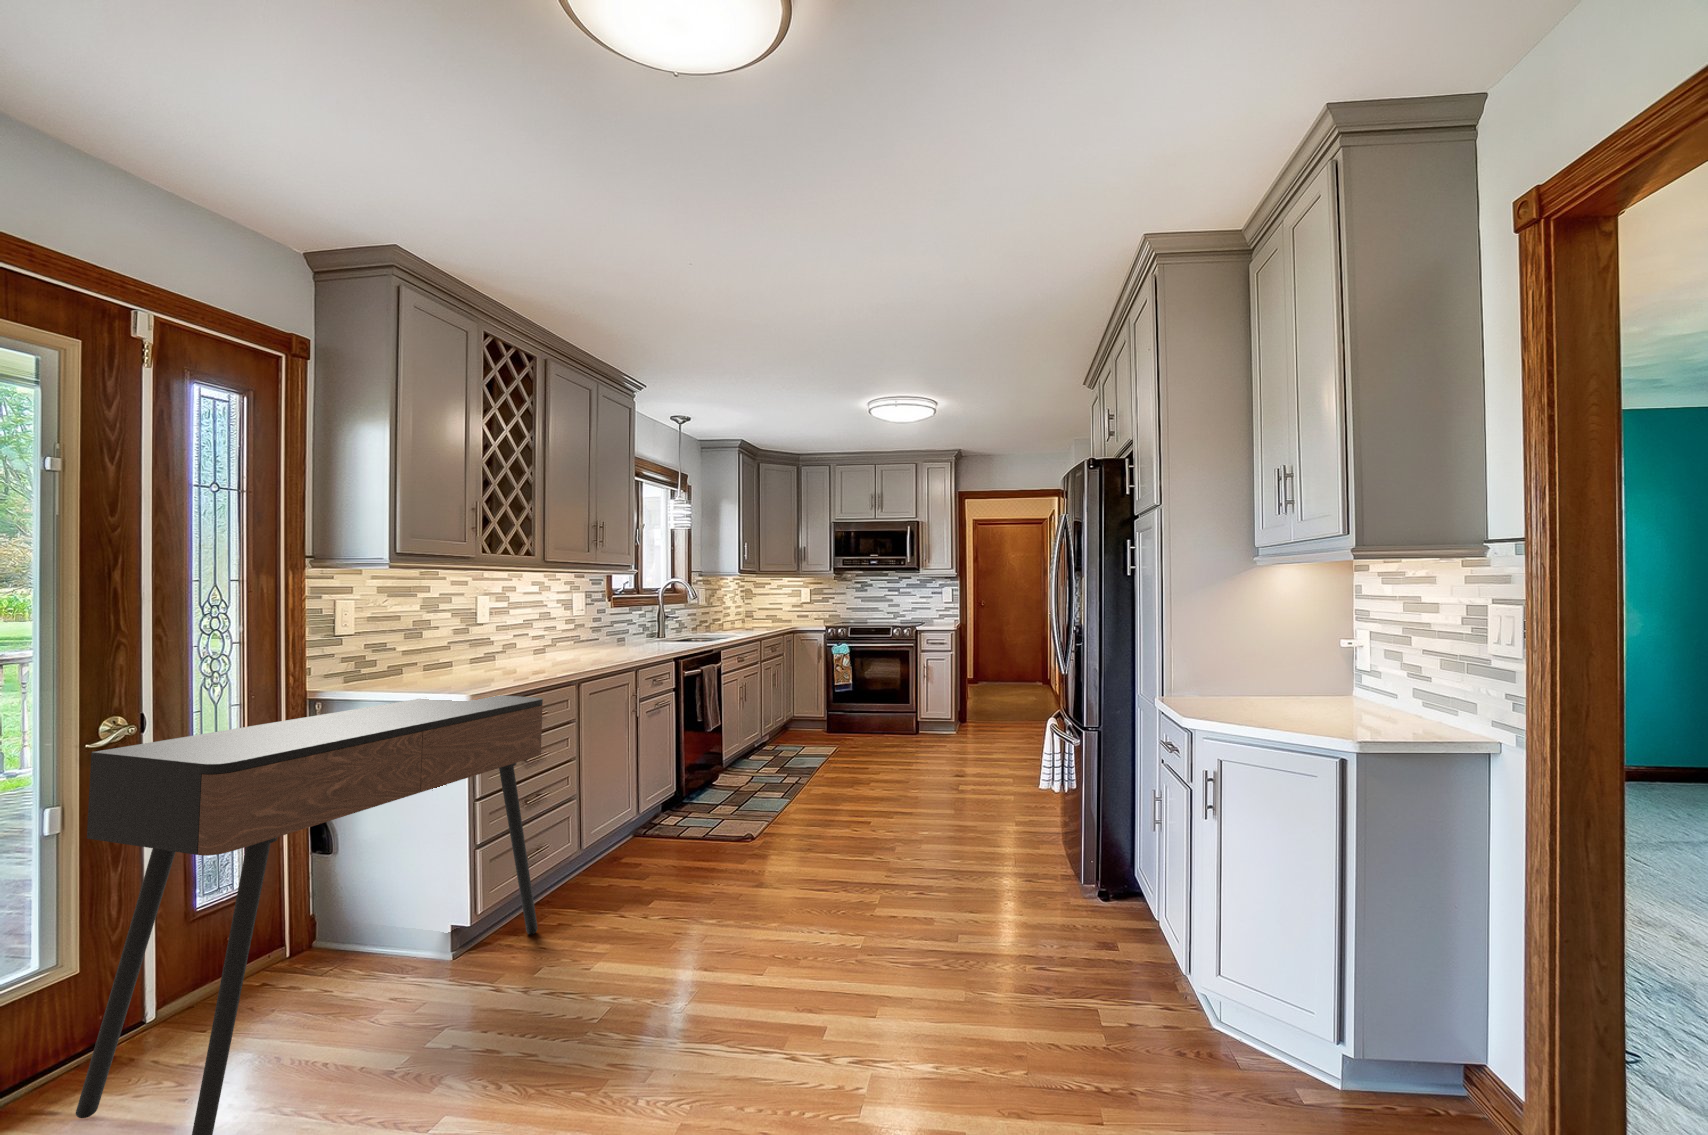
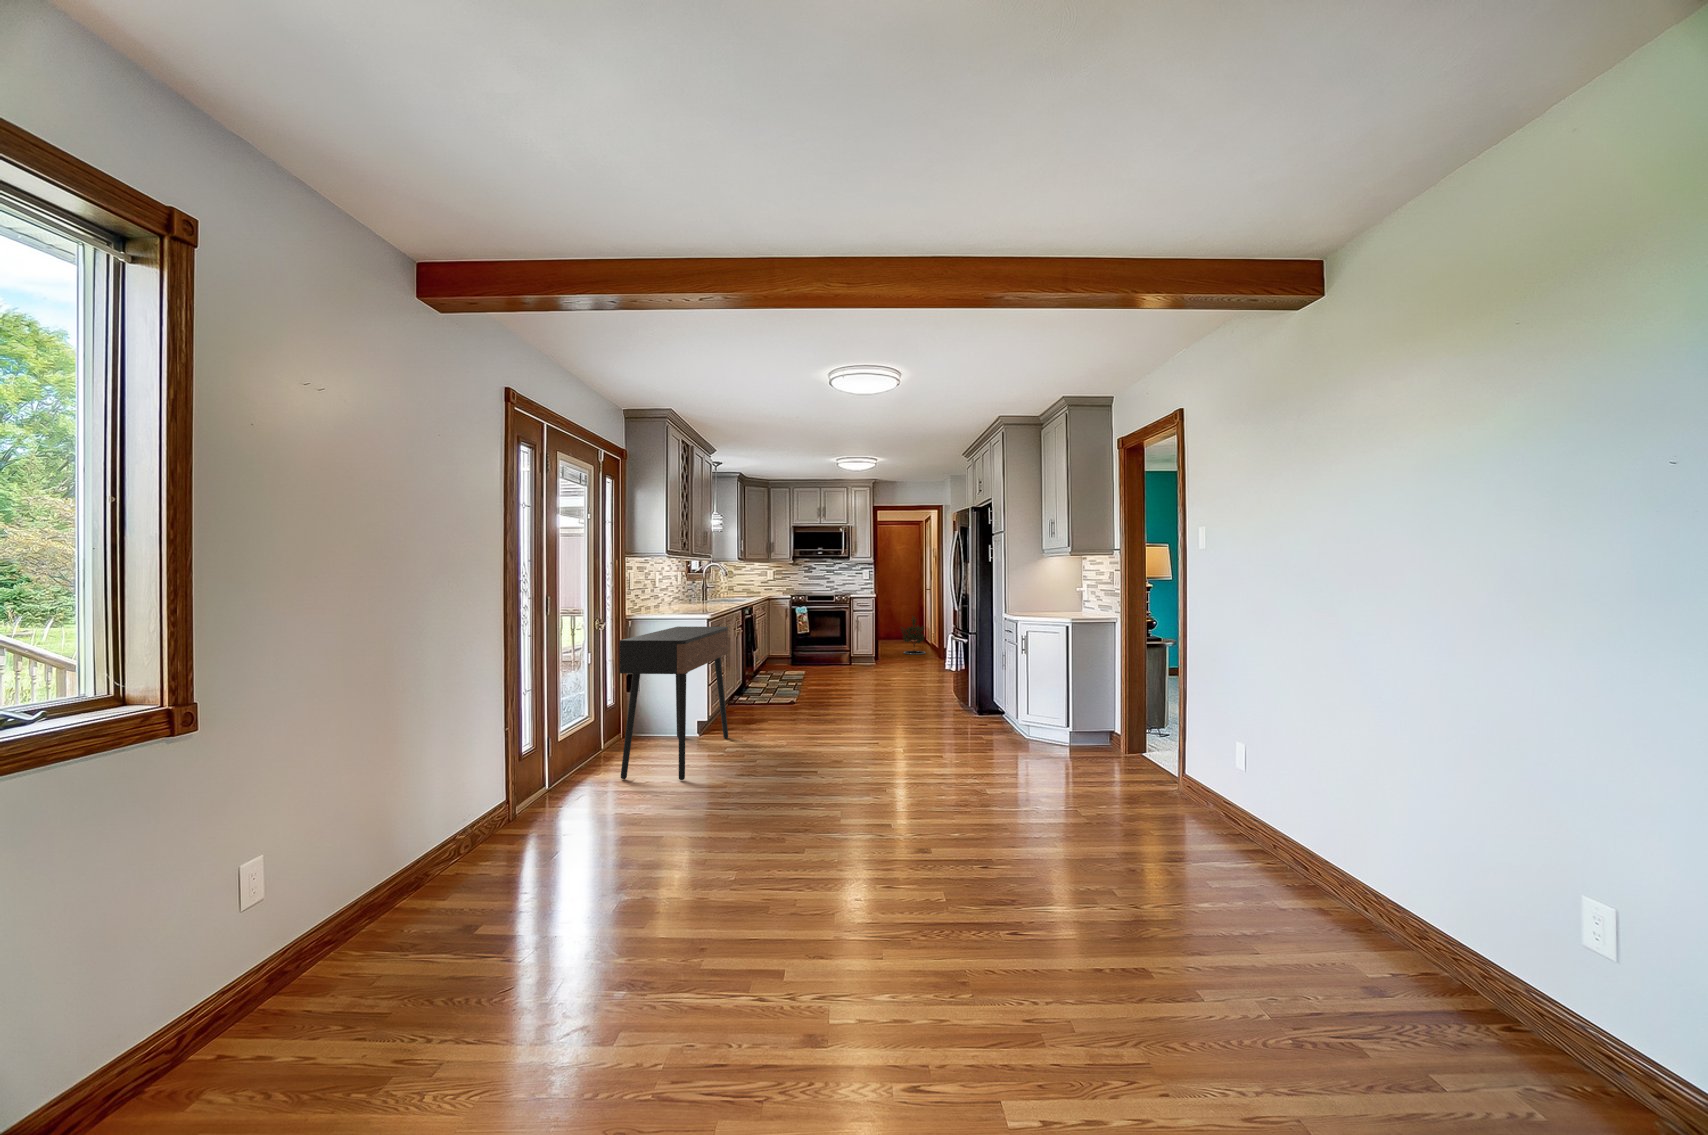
potted tree: none [1002,655,1043,717] -> present [901,617,925,655]

